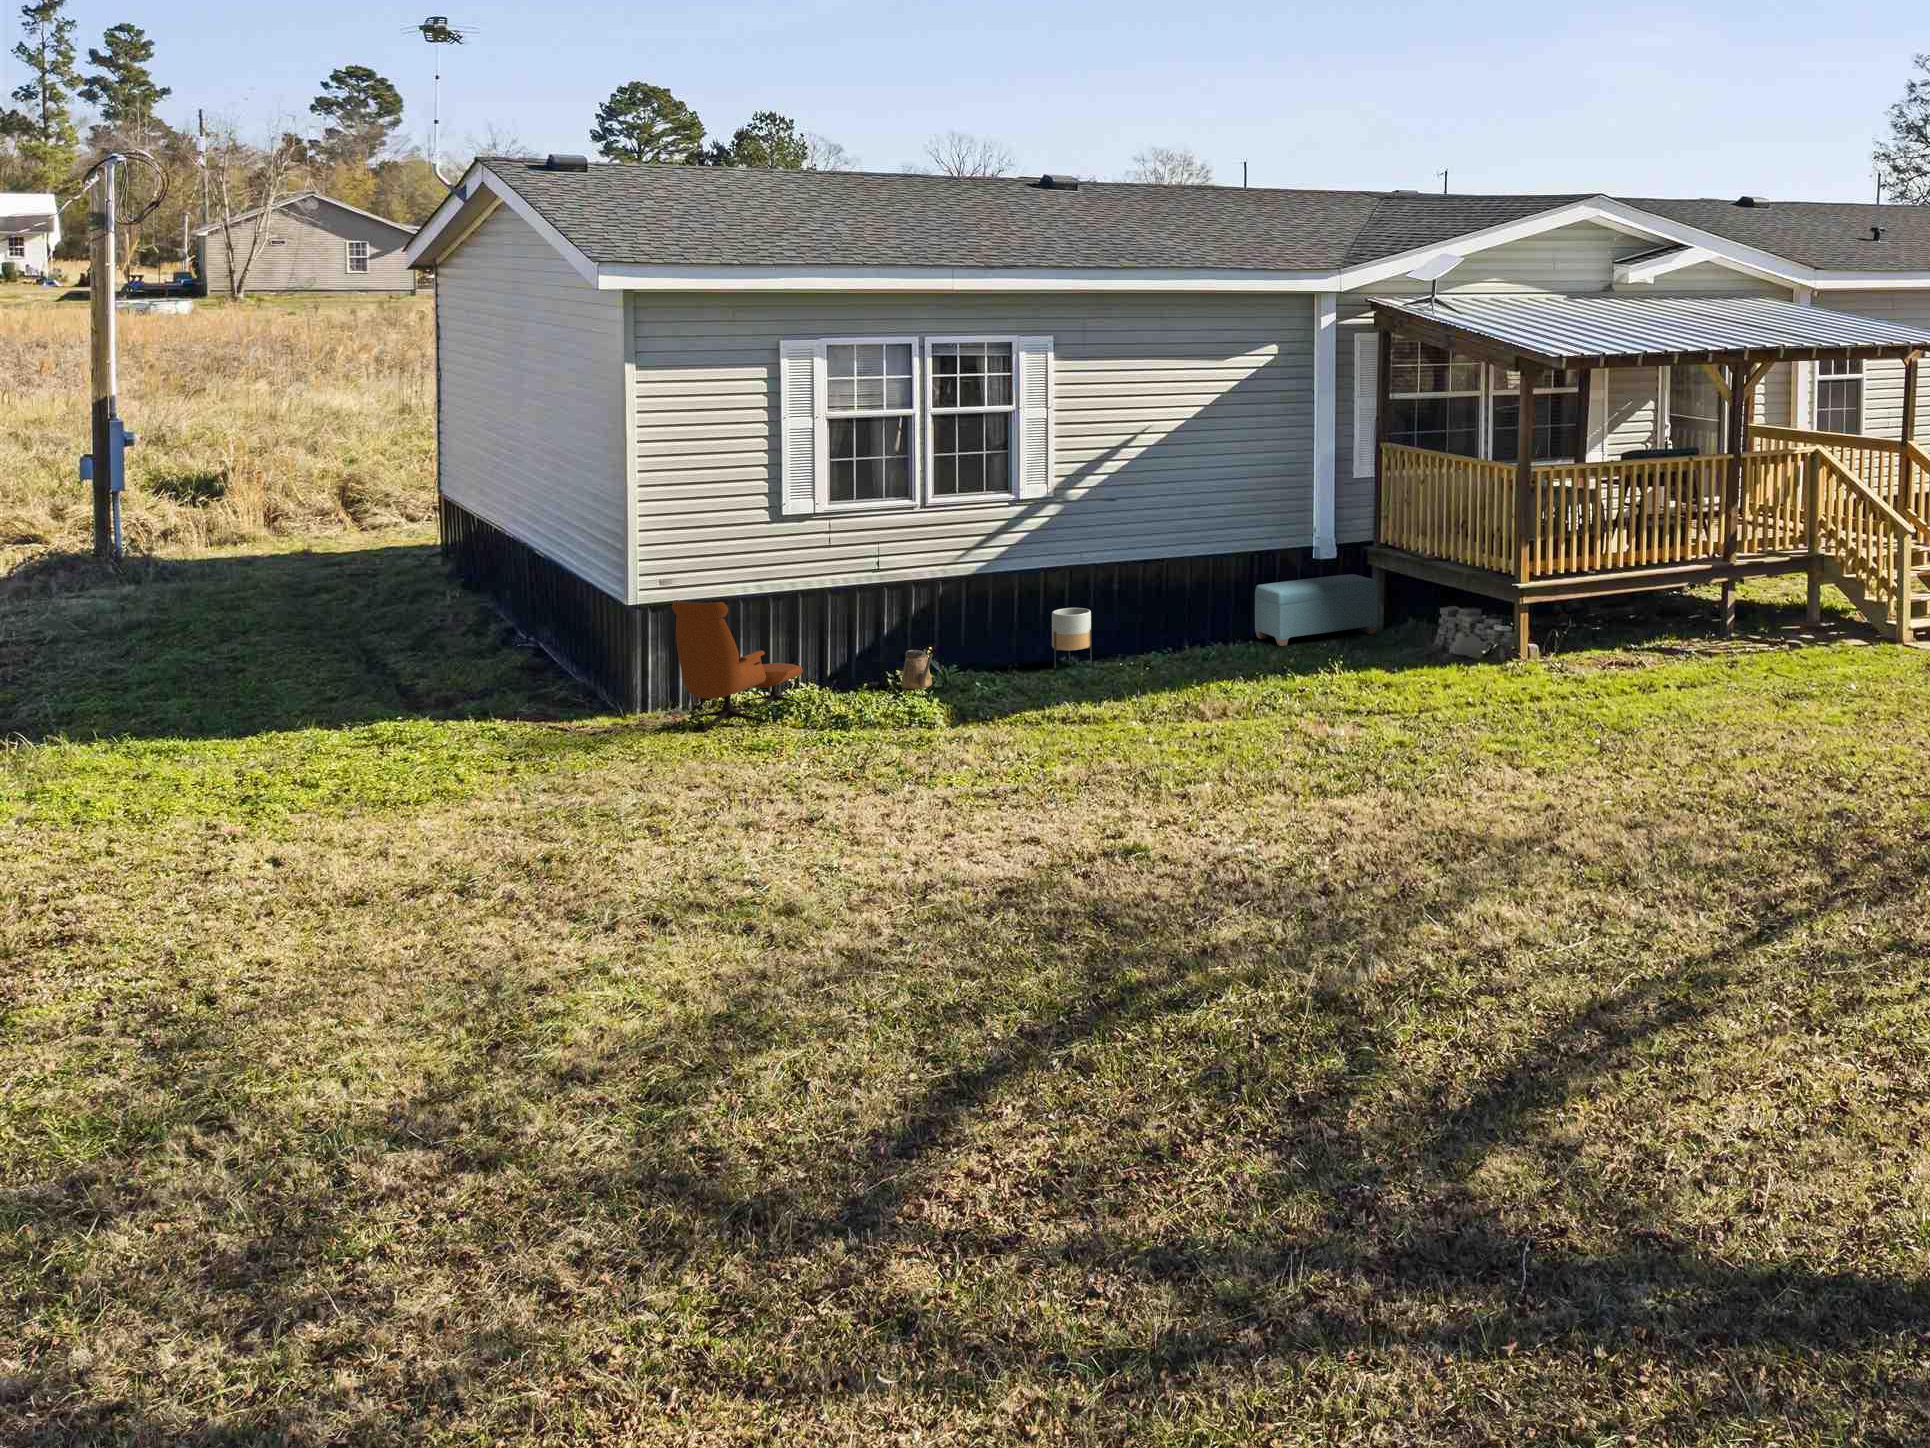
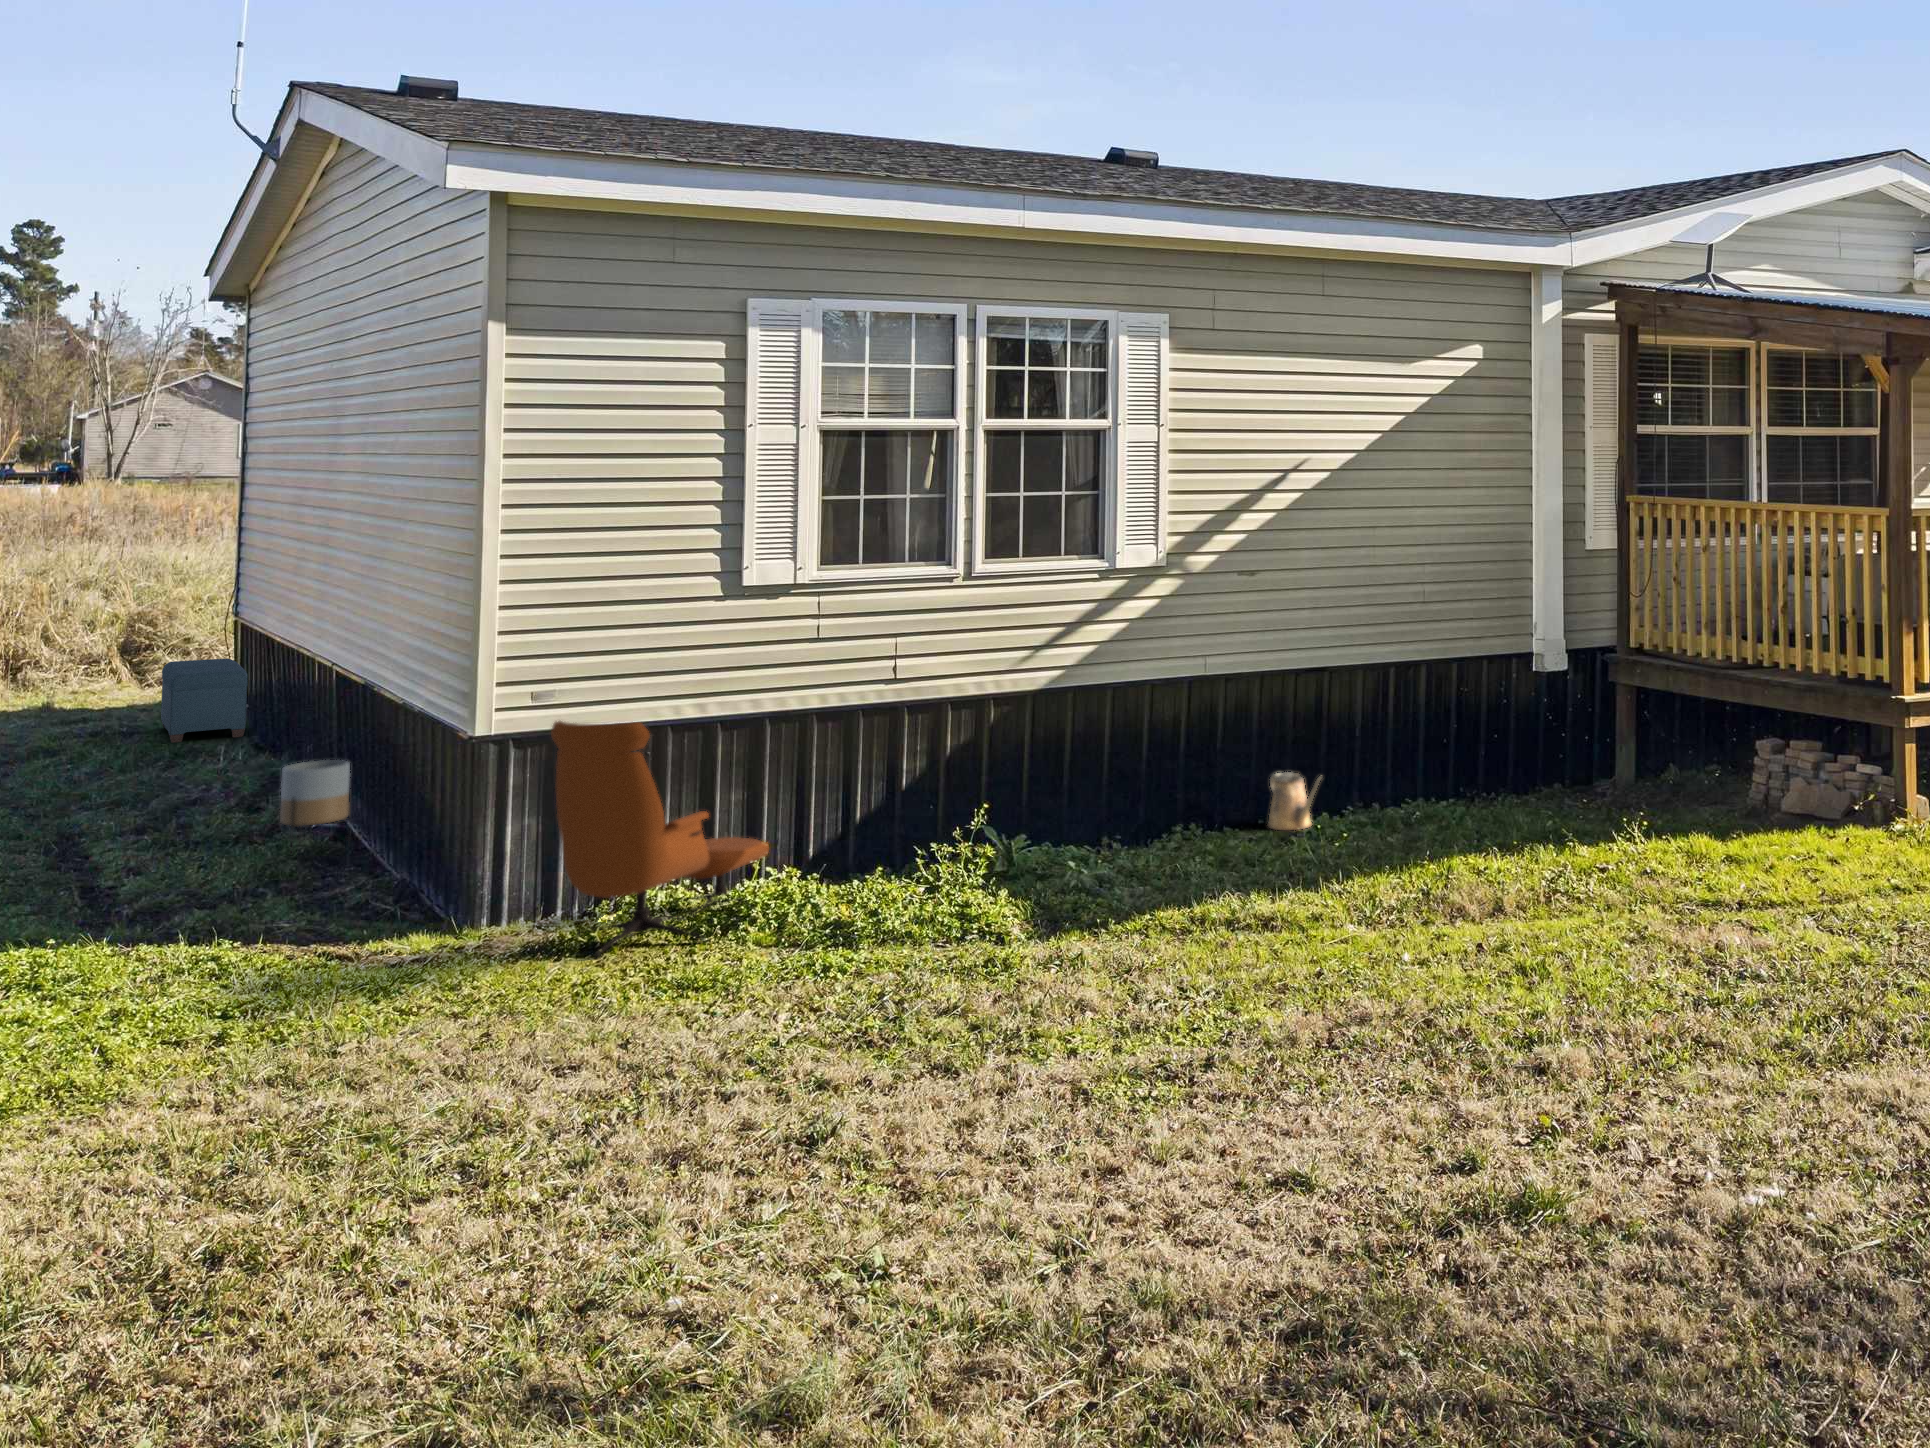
bench: present [1255,574,1378,646] -> present [161,658,248,743]
planter: present [1052,608,1091,668] -> present [280,760,352,842]
watering can: present [901,650,933,689] -> present [1268,772,1322,830]

